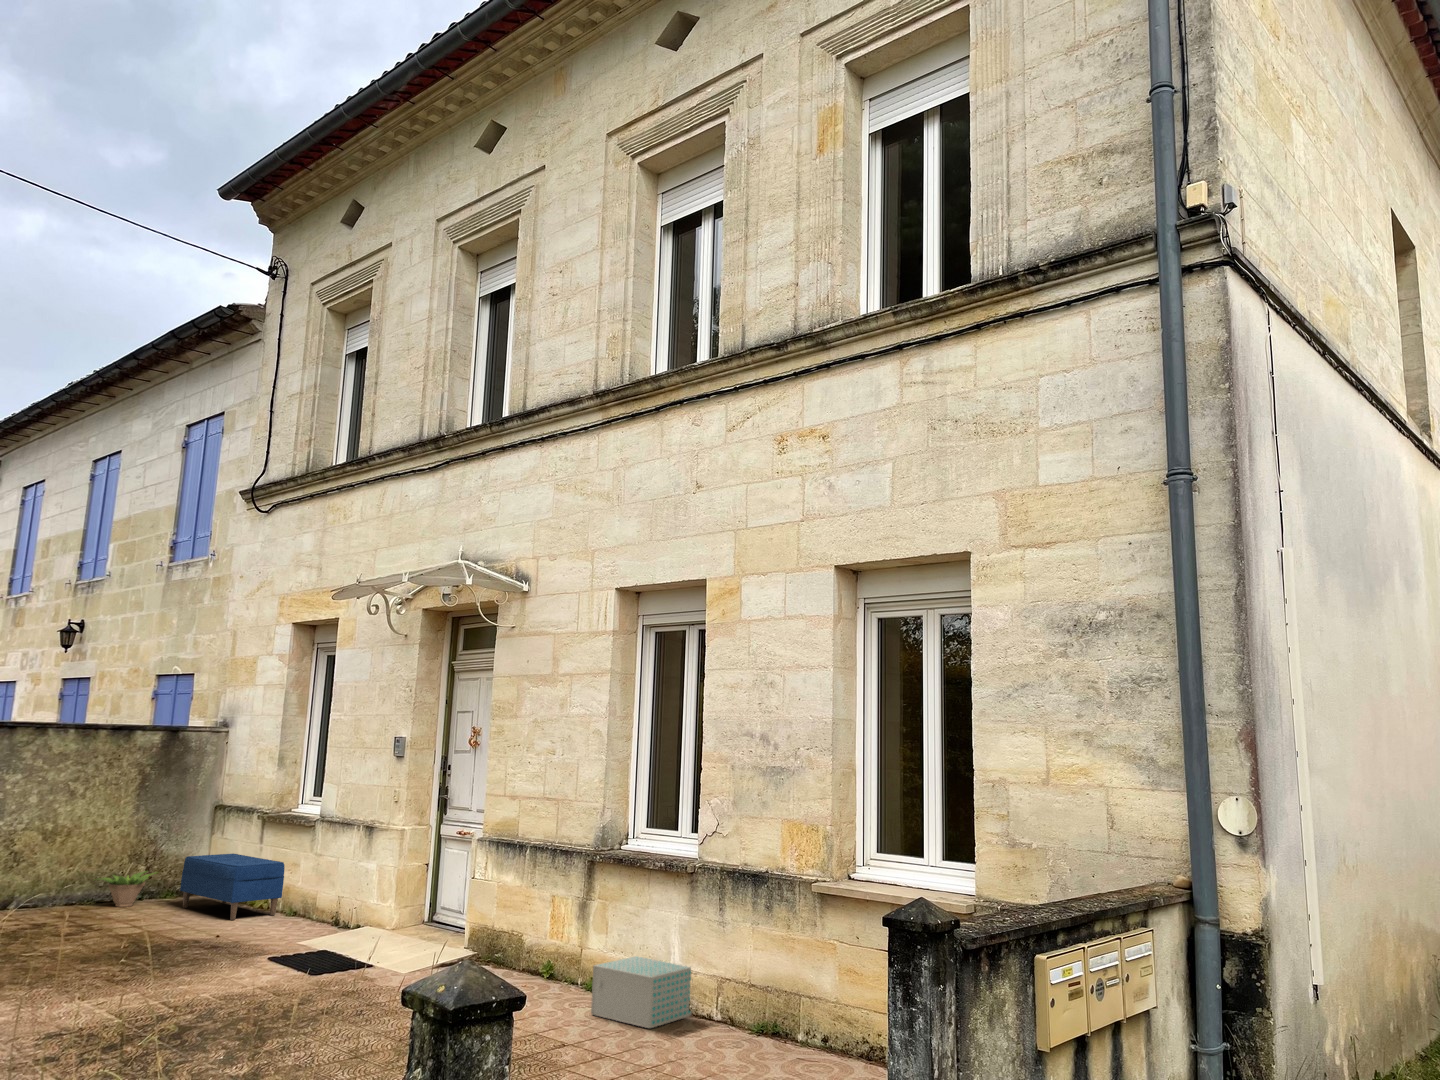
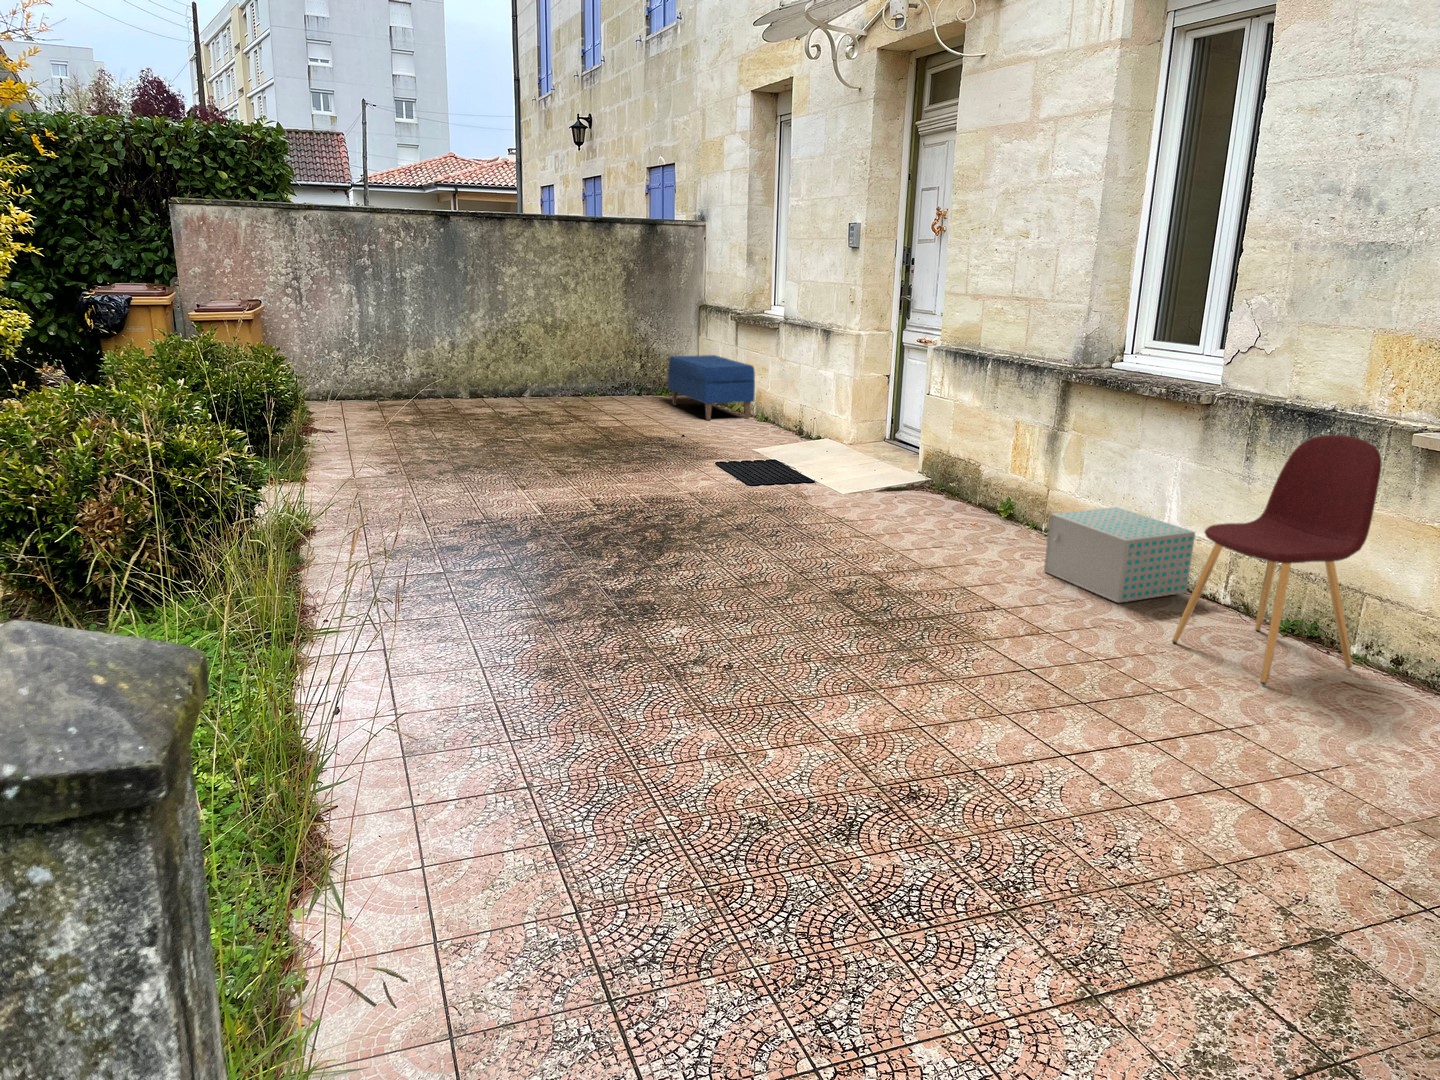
decorative plant: present [101,872,156,907] -> none [595,369,651,401]
chair: none [692,888,800,1065] -> present [1172,435,1382,685]

